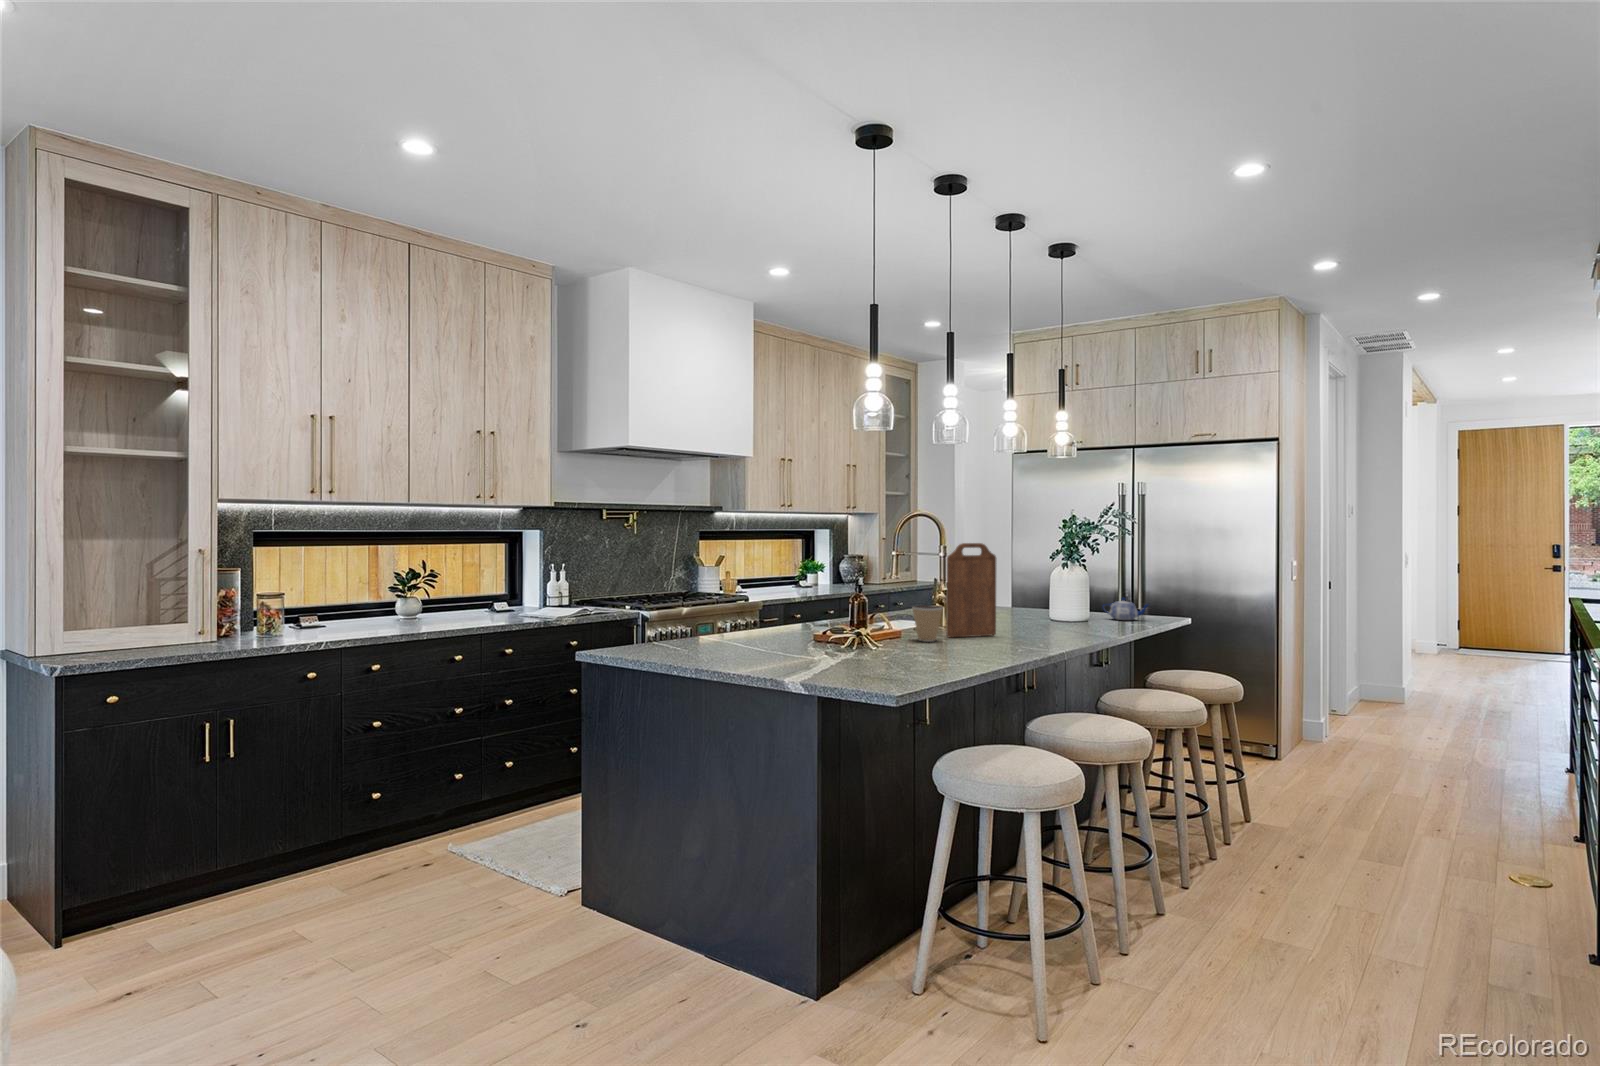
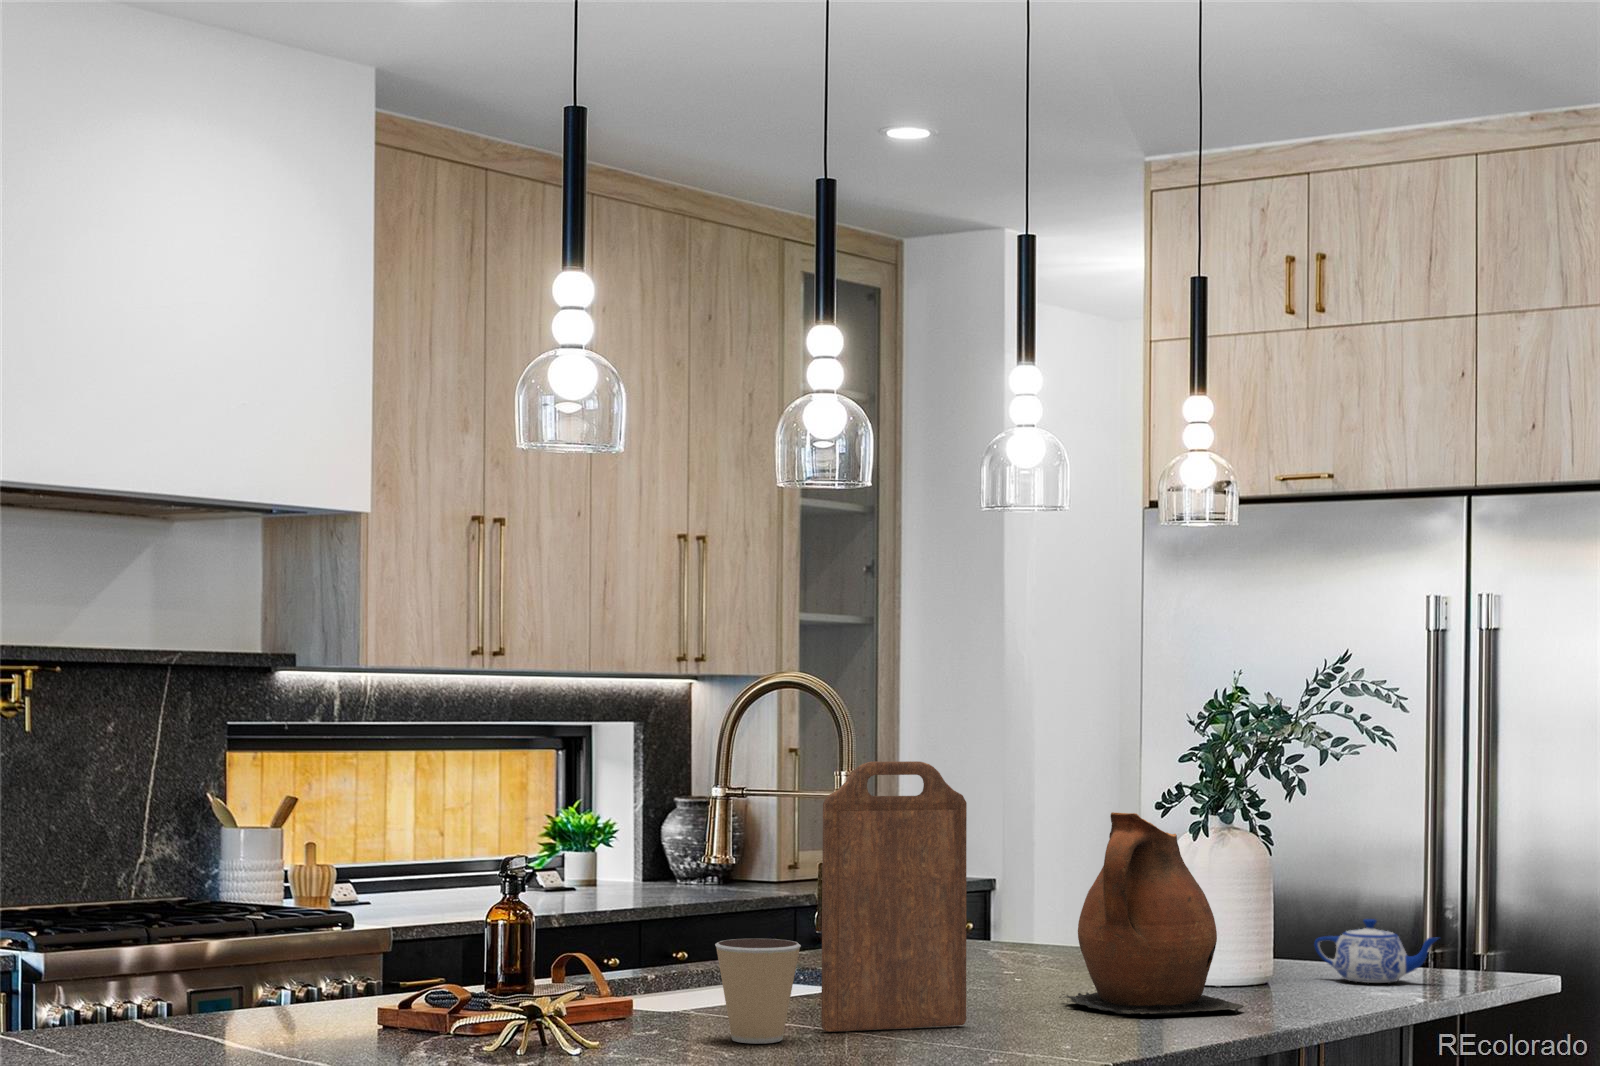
ceramic pitcher: none [1020,561,1090,631] -> present [1059,812,1244,1014]

